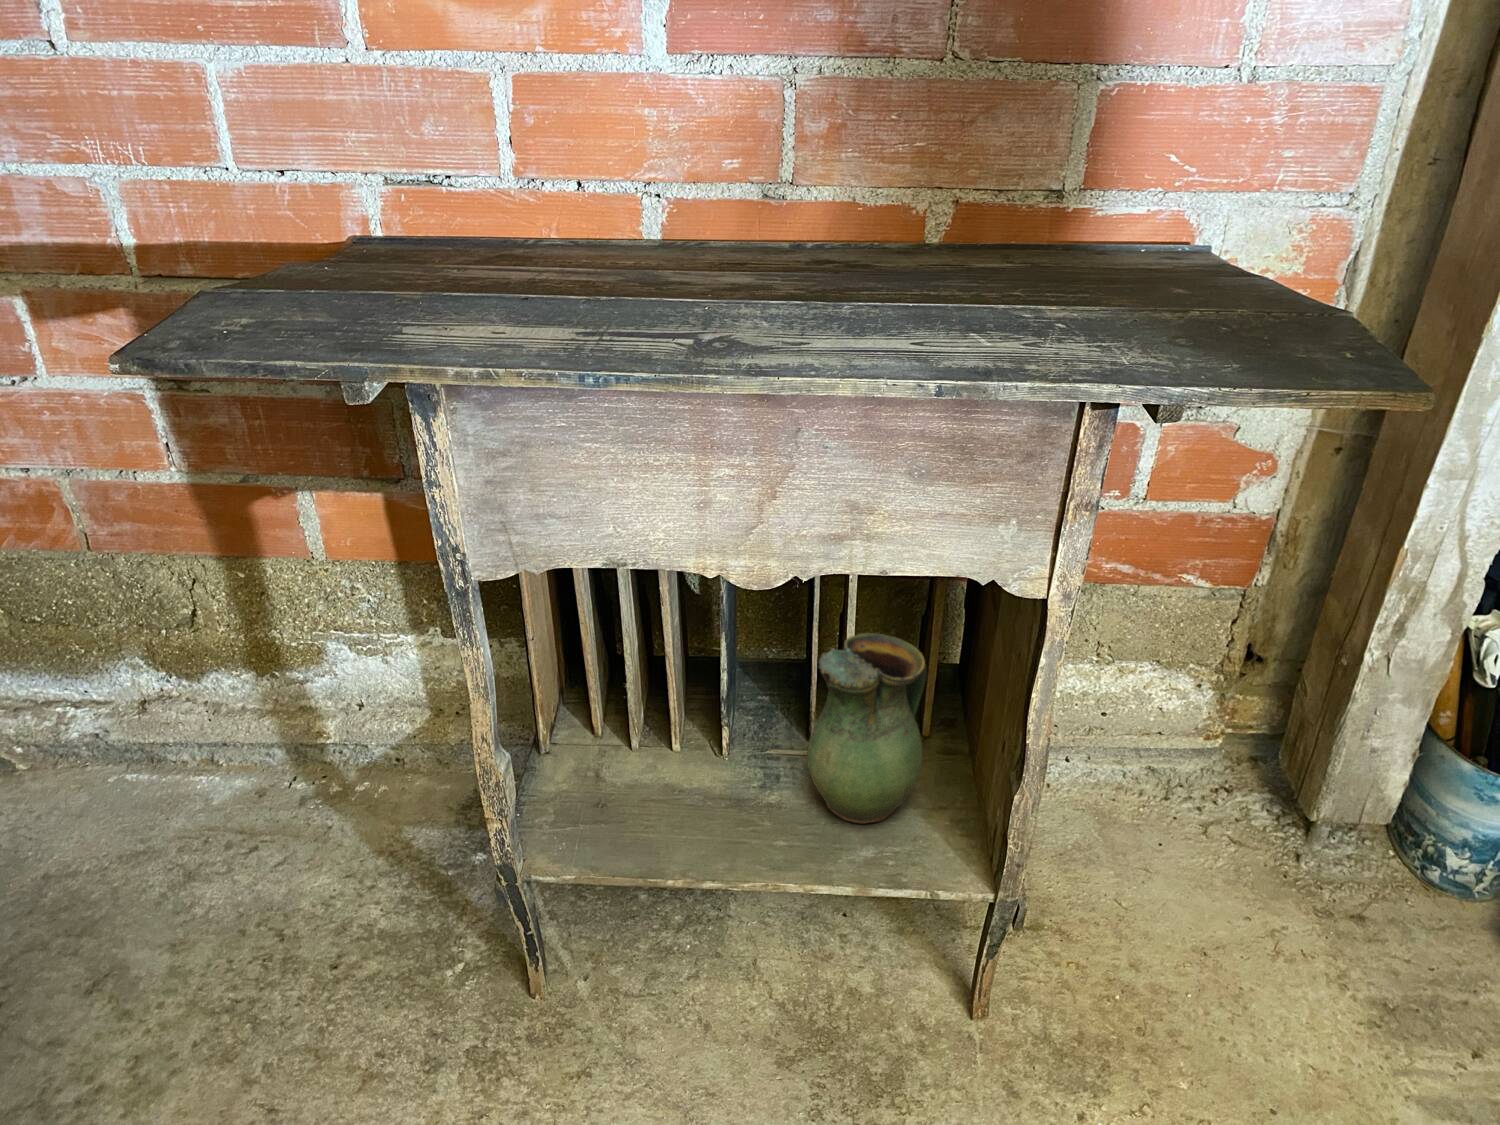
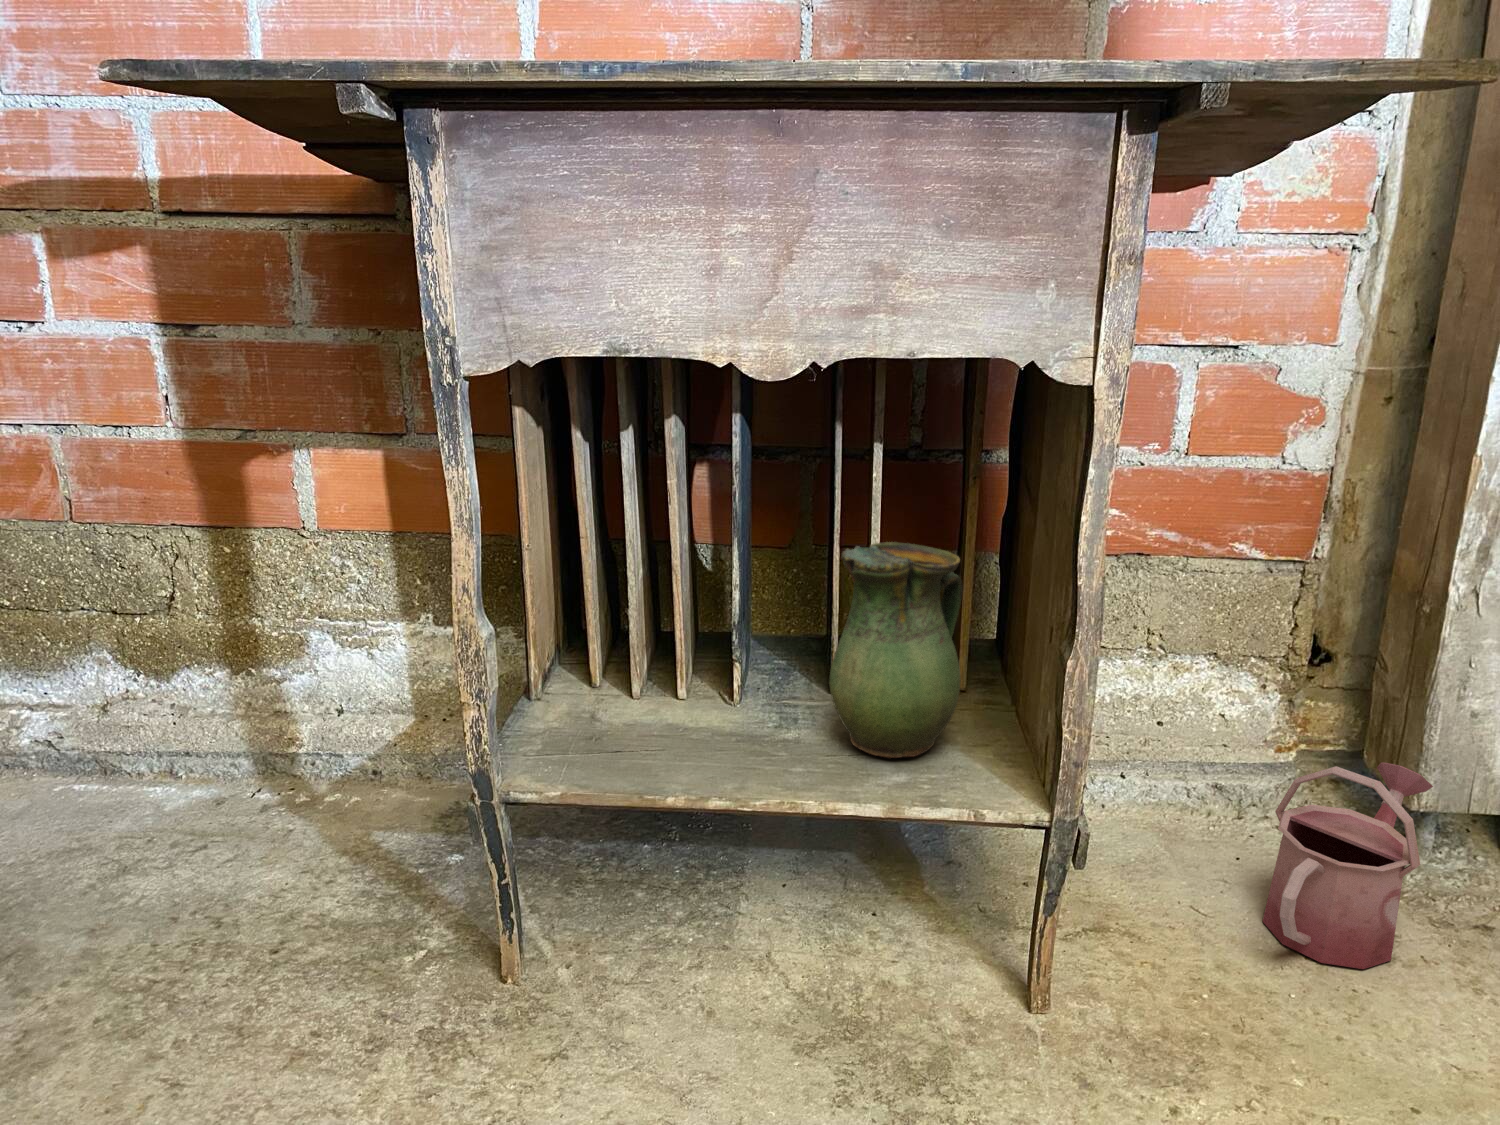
watering can: none [1172,784,1331,969] -> present [1263,763,1433,969]

